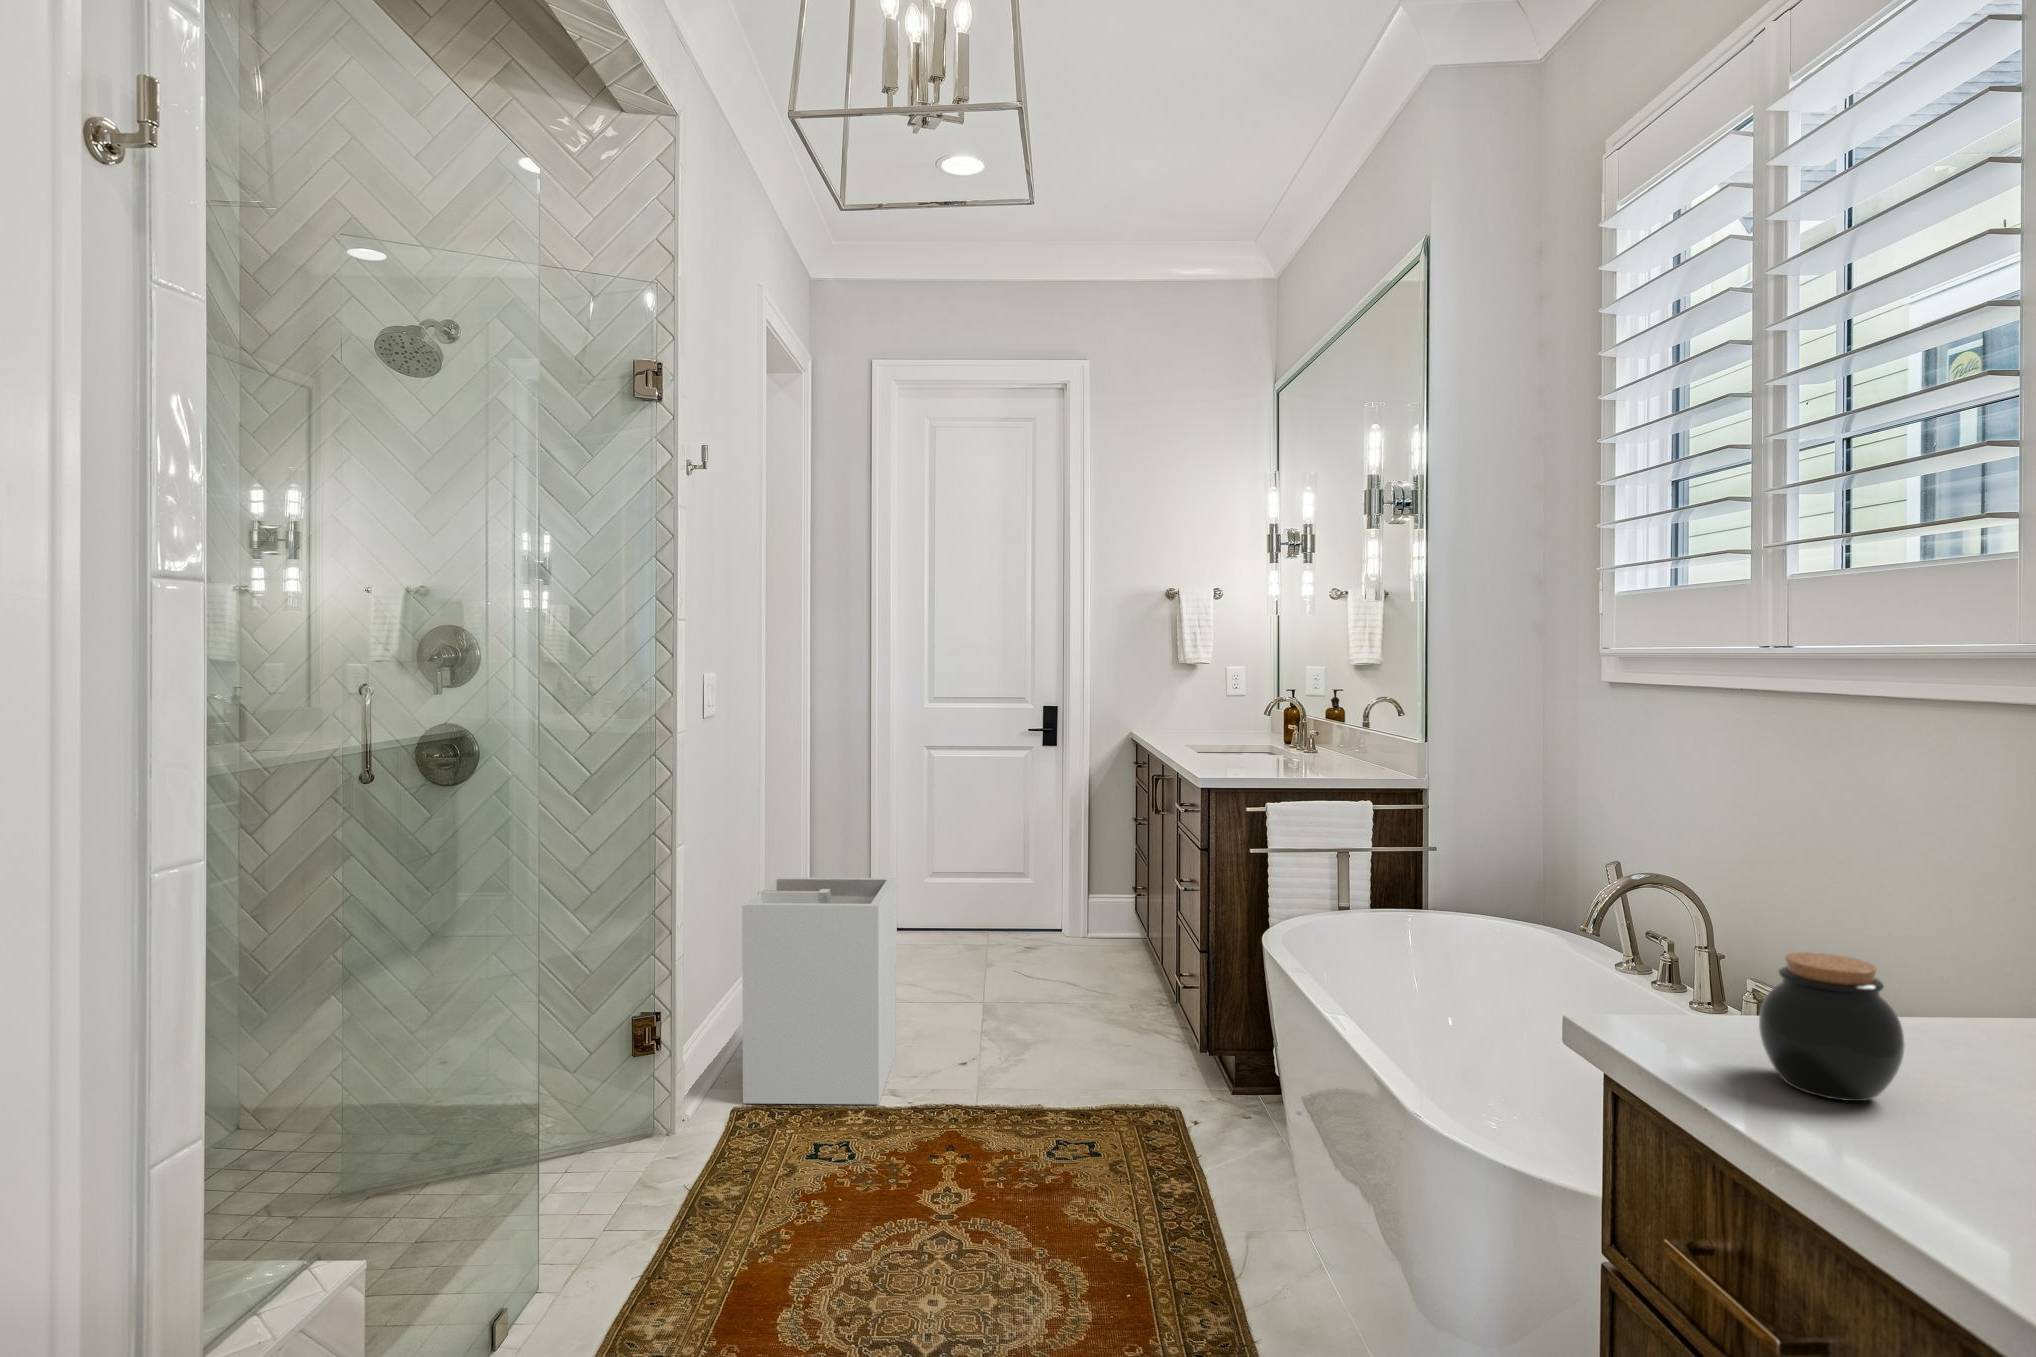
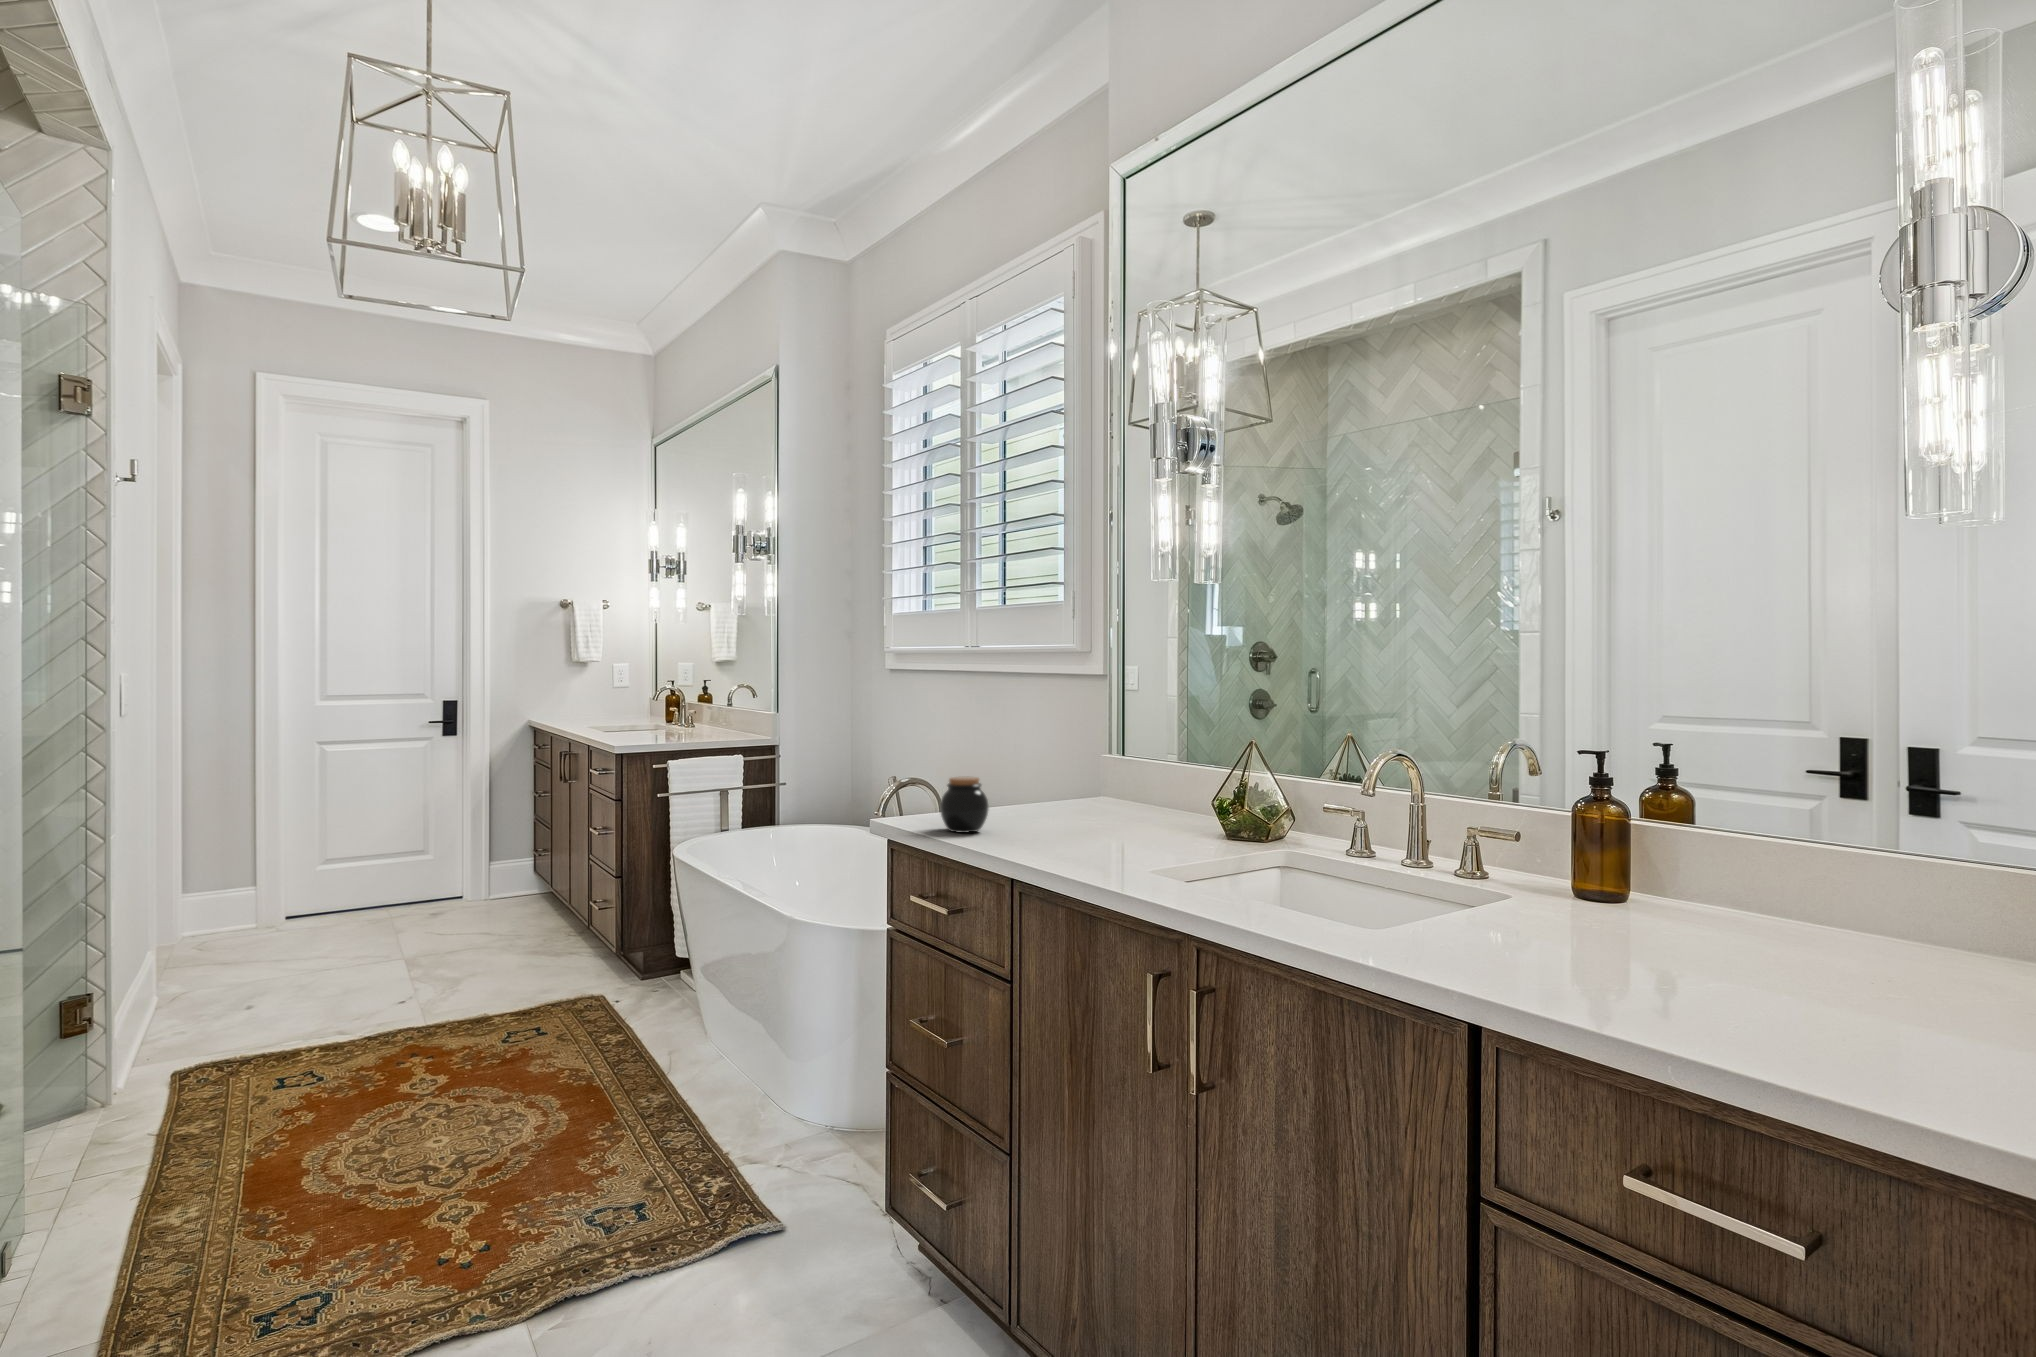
laundry hamper: present [742,878,896,1104] -> none [176,852,330,1069]

